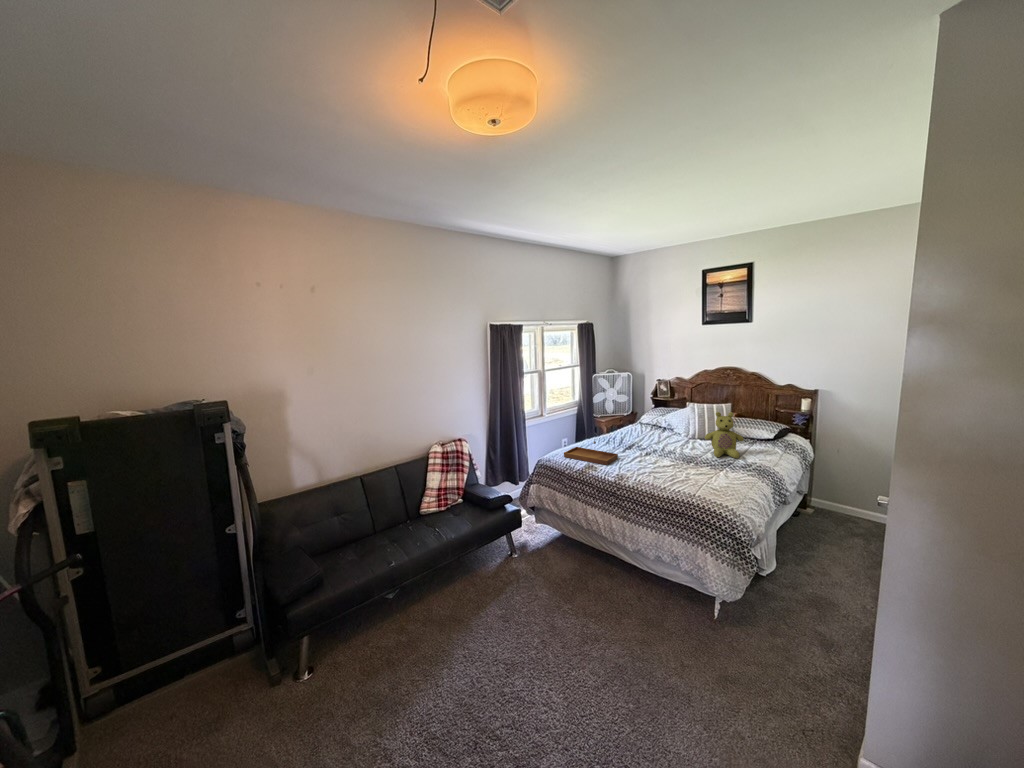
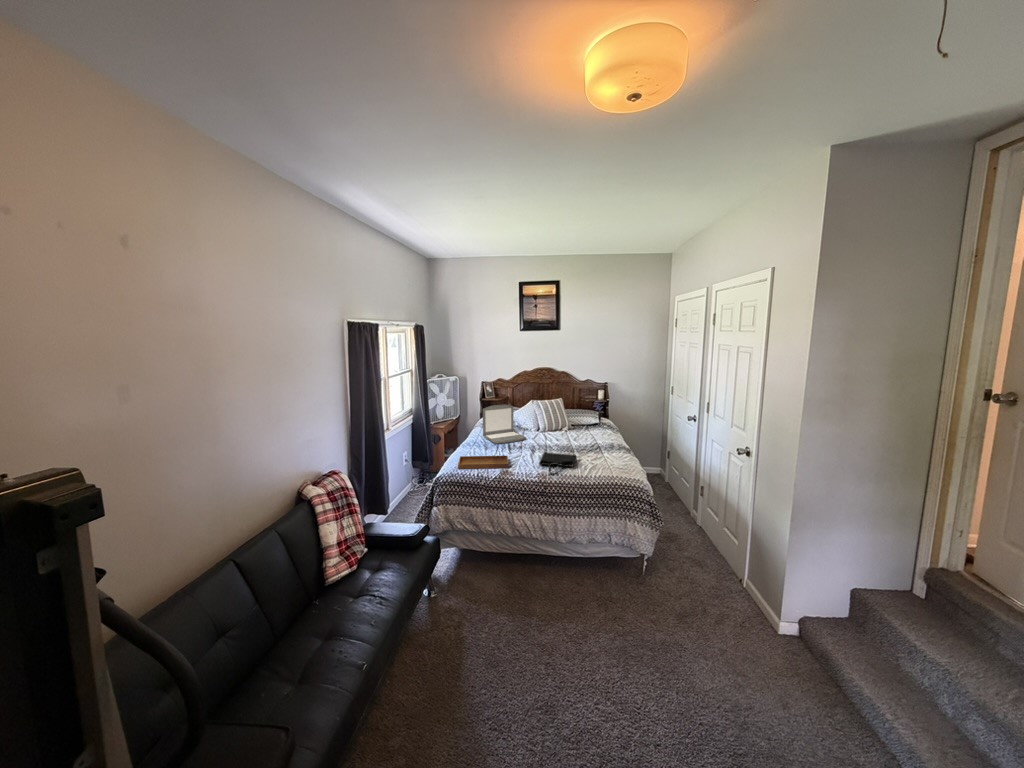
laptop: none [627,404,668,444] -> present [483,404,526,444]
stuffed bear: present [705,412,744,458] -> none [561,405,590,444]
tote bag: none [636,457,688,481] -> present [539,452,577,475]

